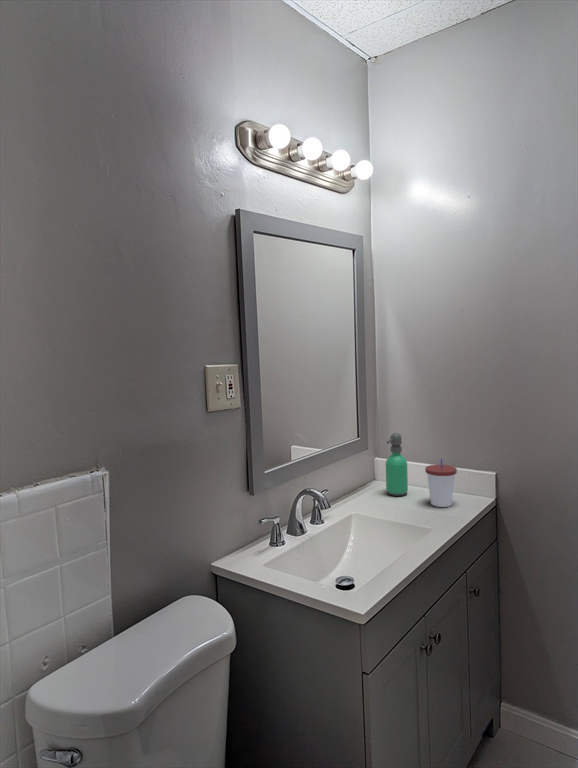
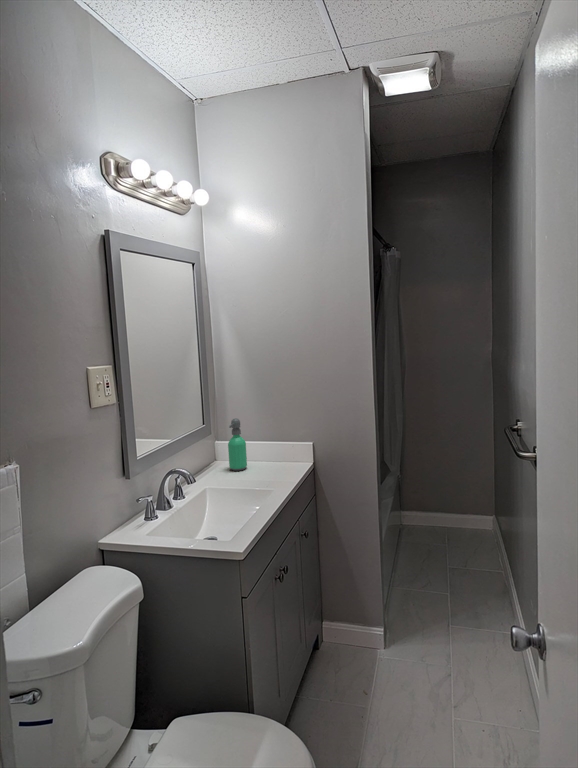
cup: present [425,459,457,507] -> none [262,436,286,474]

